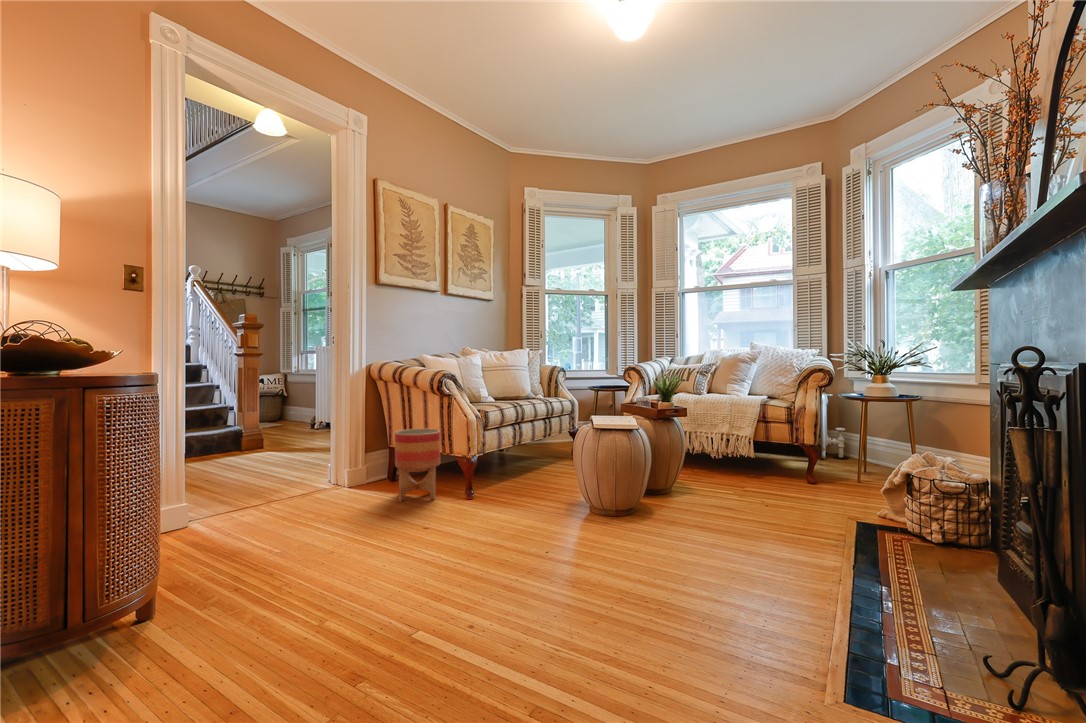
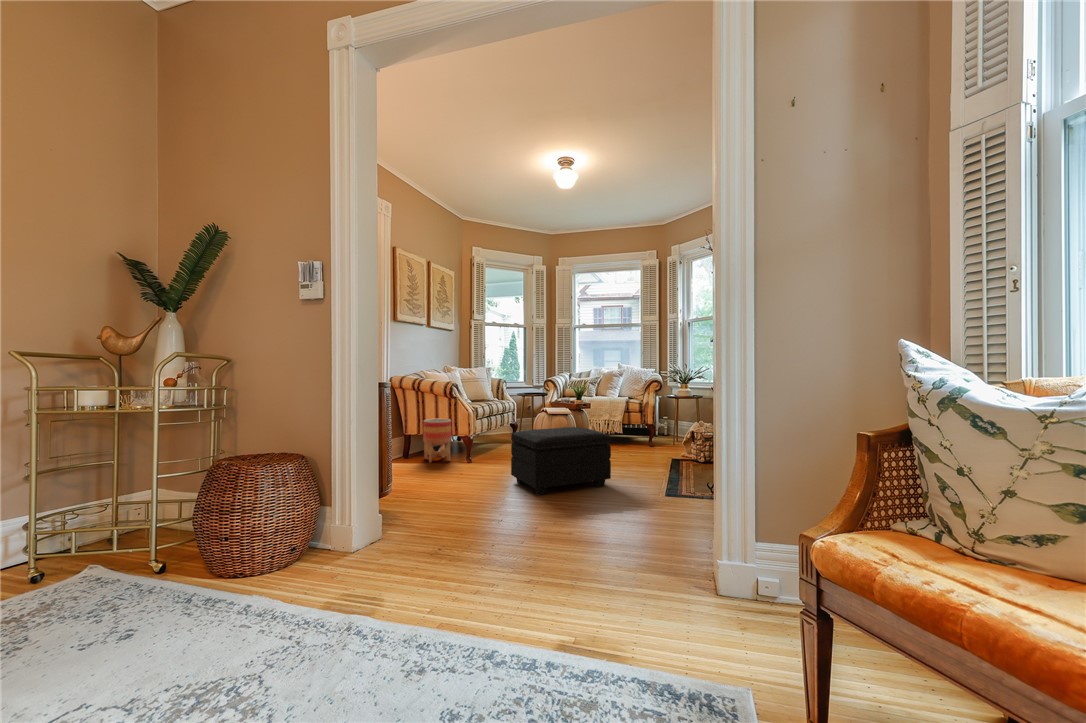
footstool: none [486,454,692,608] -> present [511,427,611,495]

